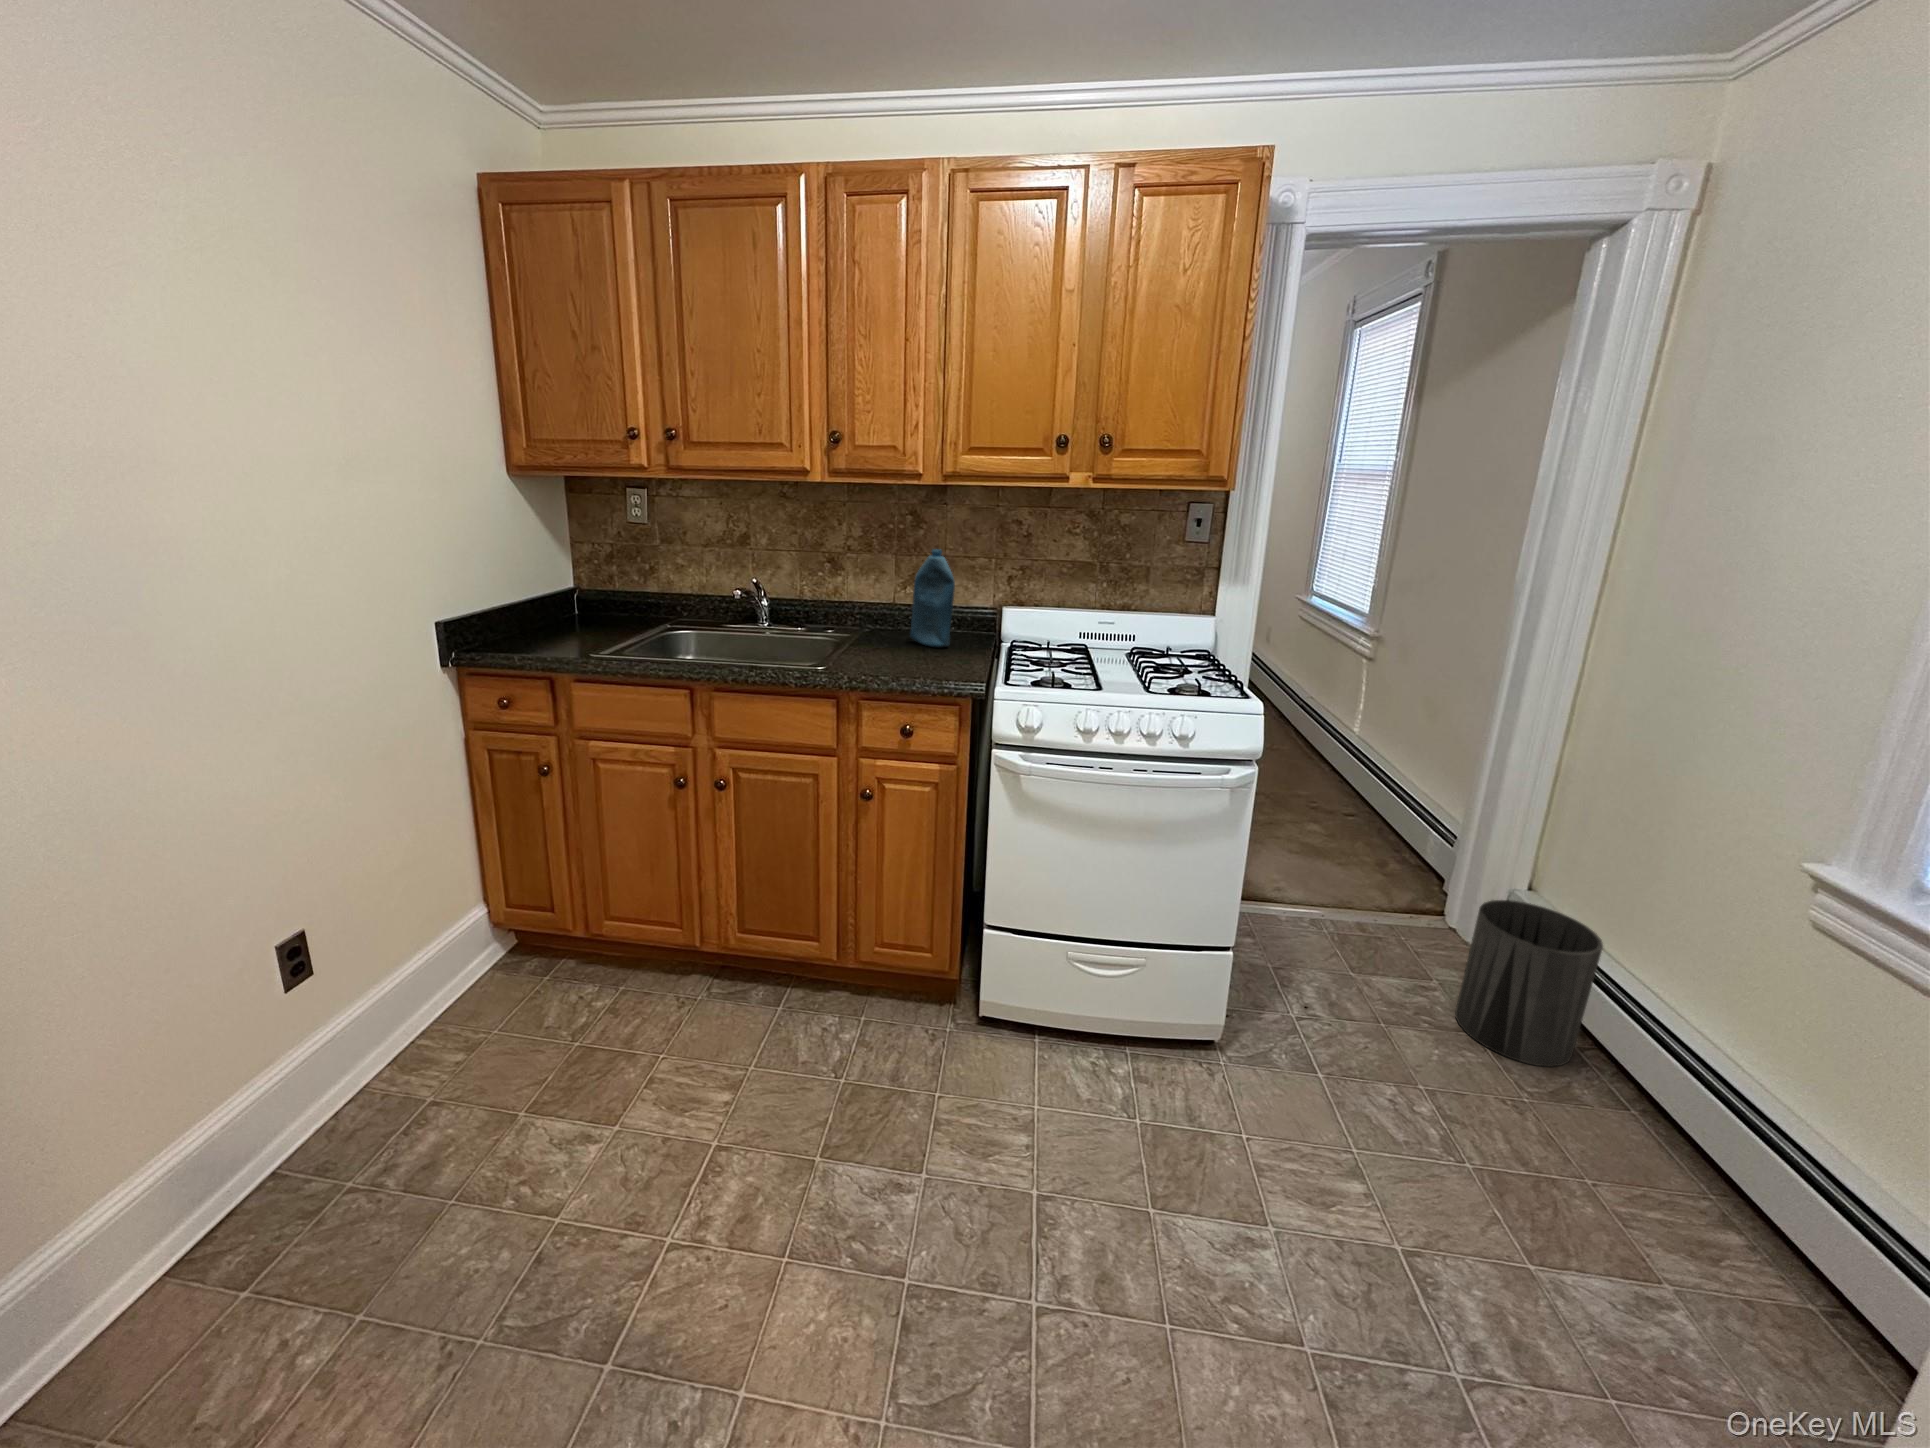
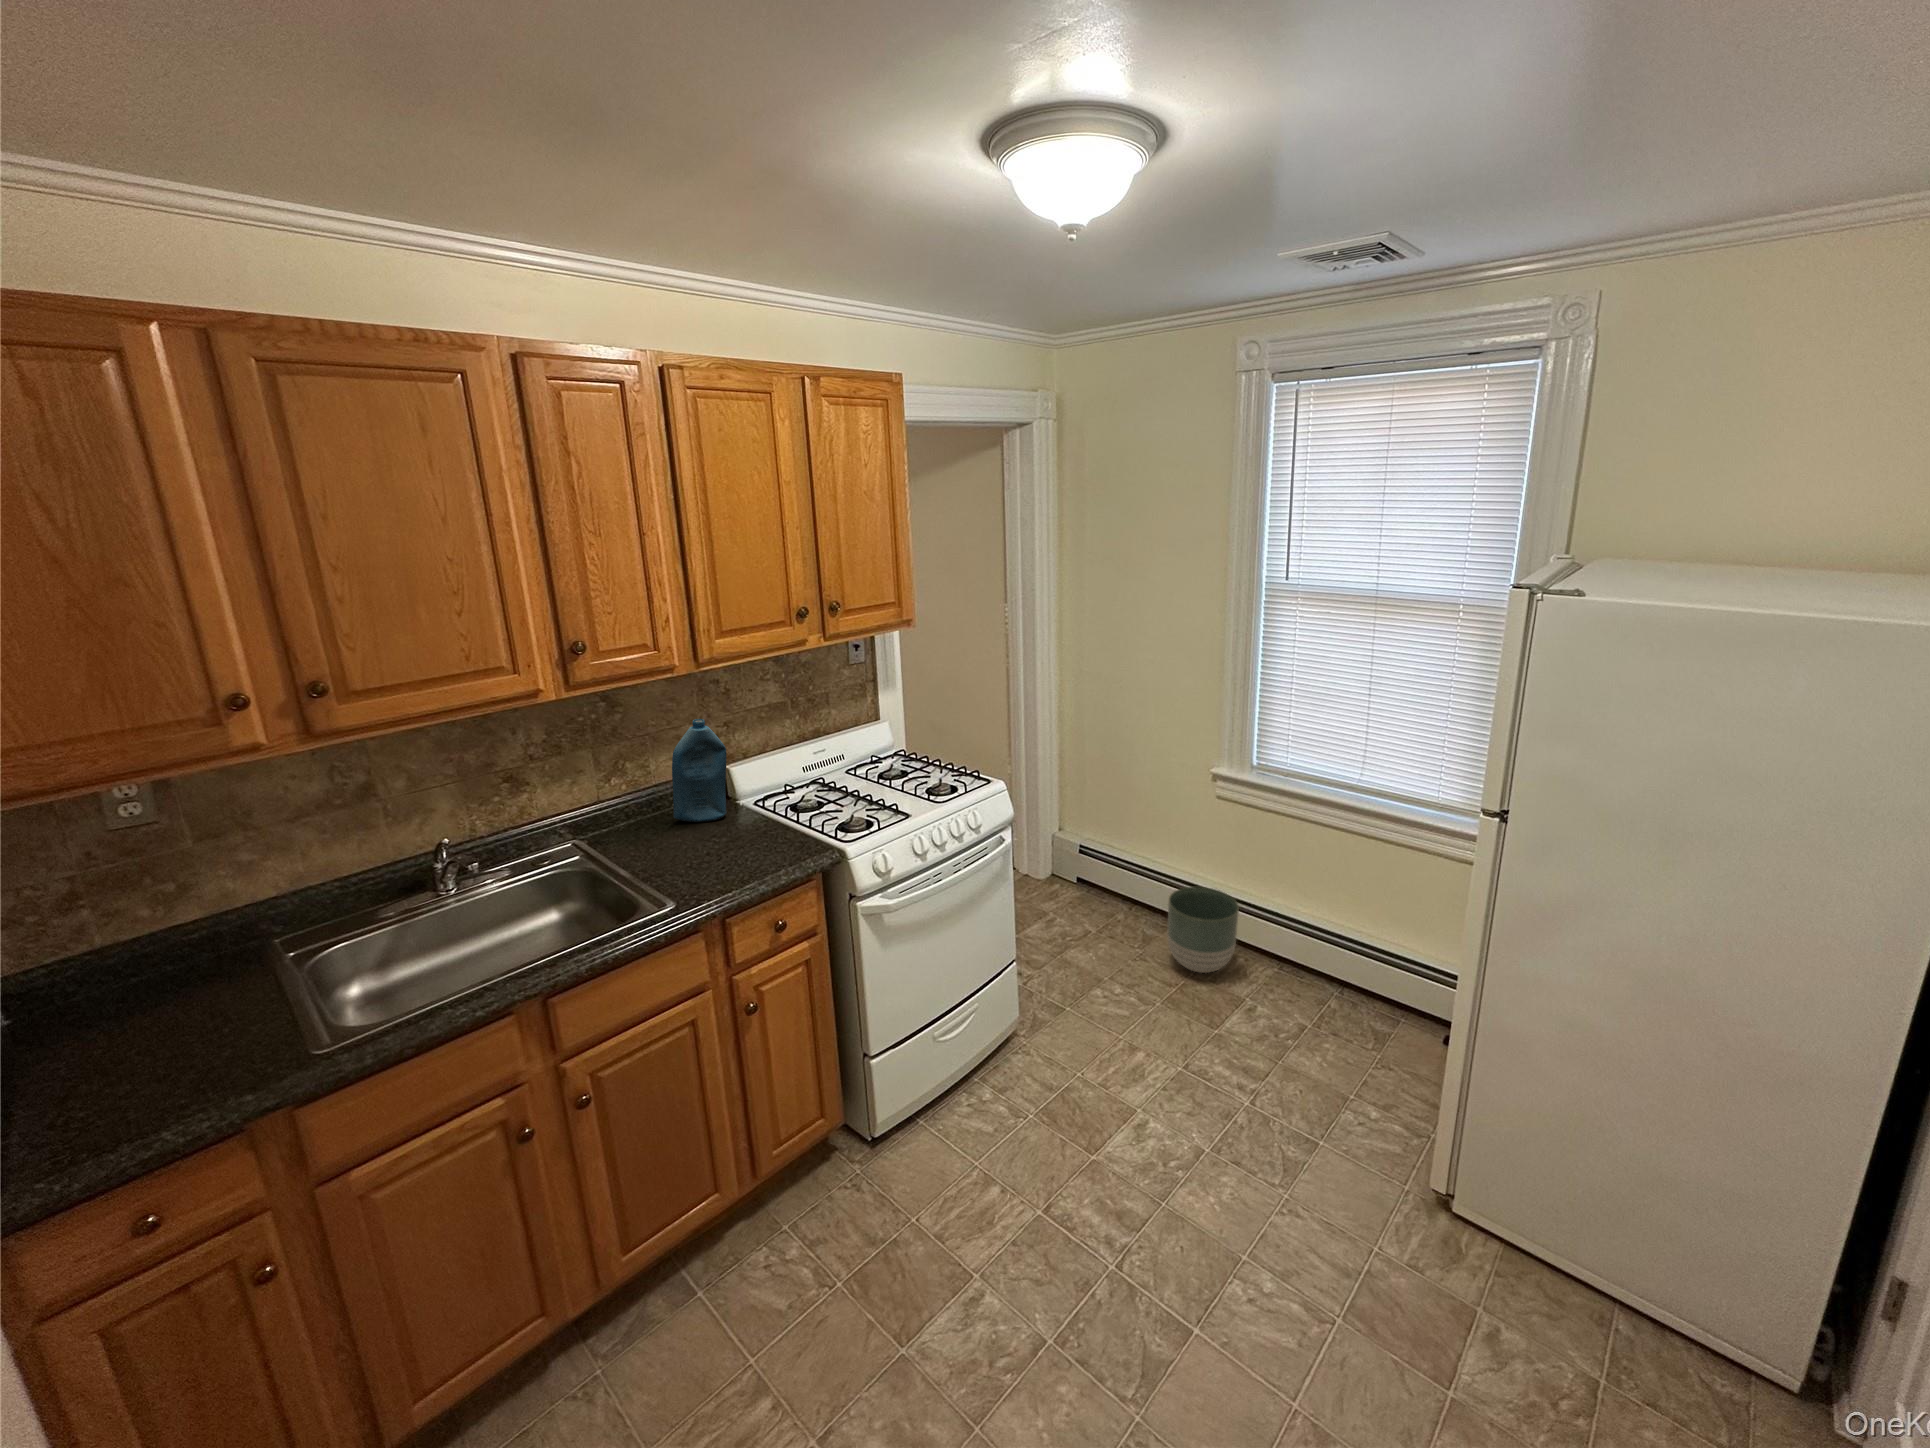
trash can: present [1455,900,1603,1067] -> none [1076,841,1137,939]
planter: none [1567,1030,1763,1210] -> present [1167,887,1239,973]

